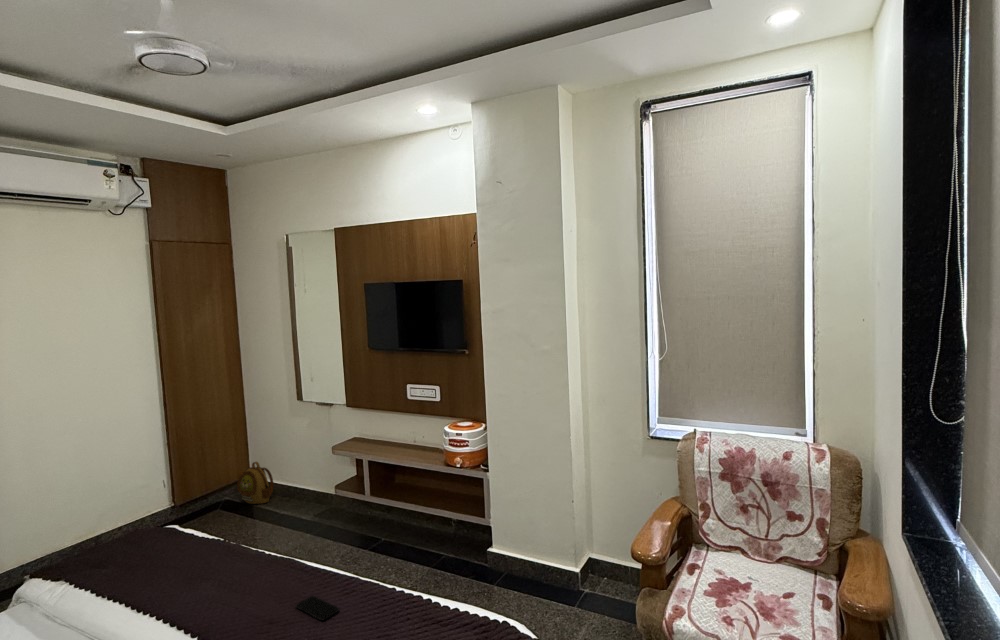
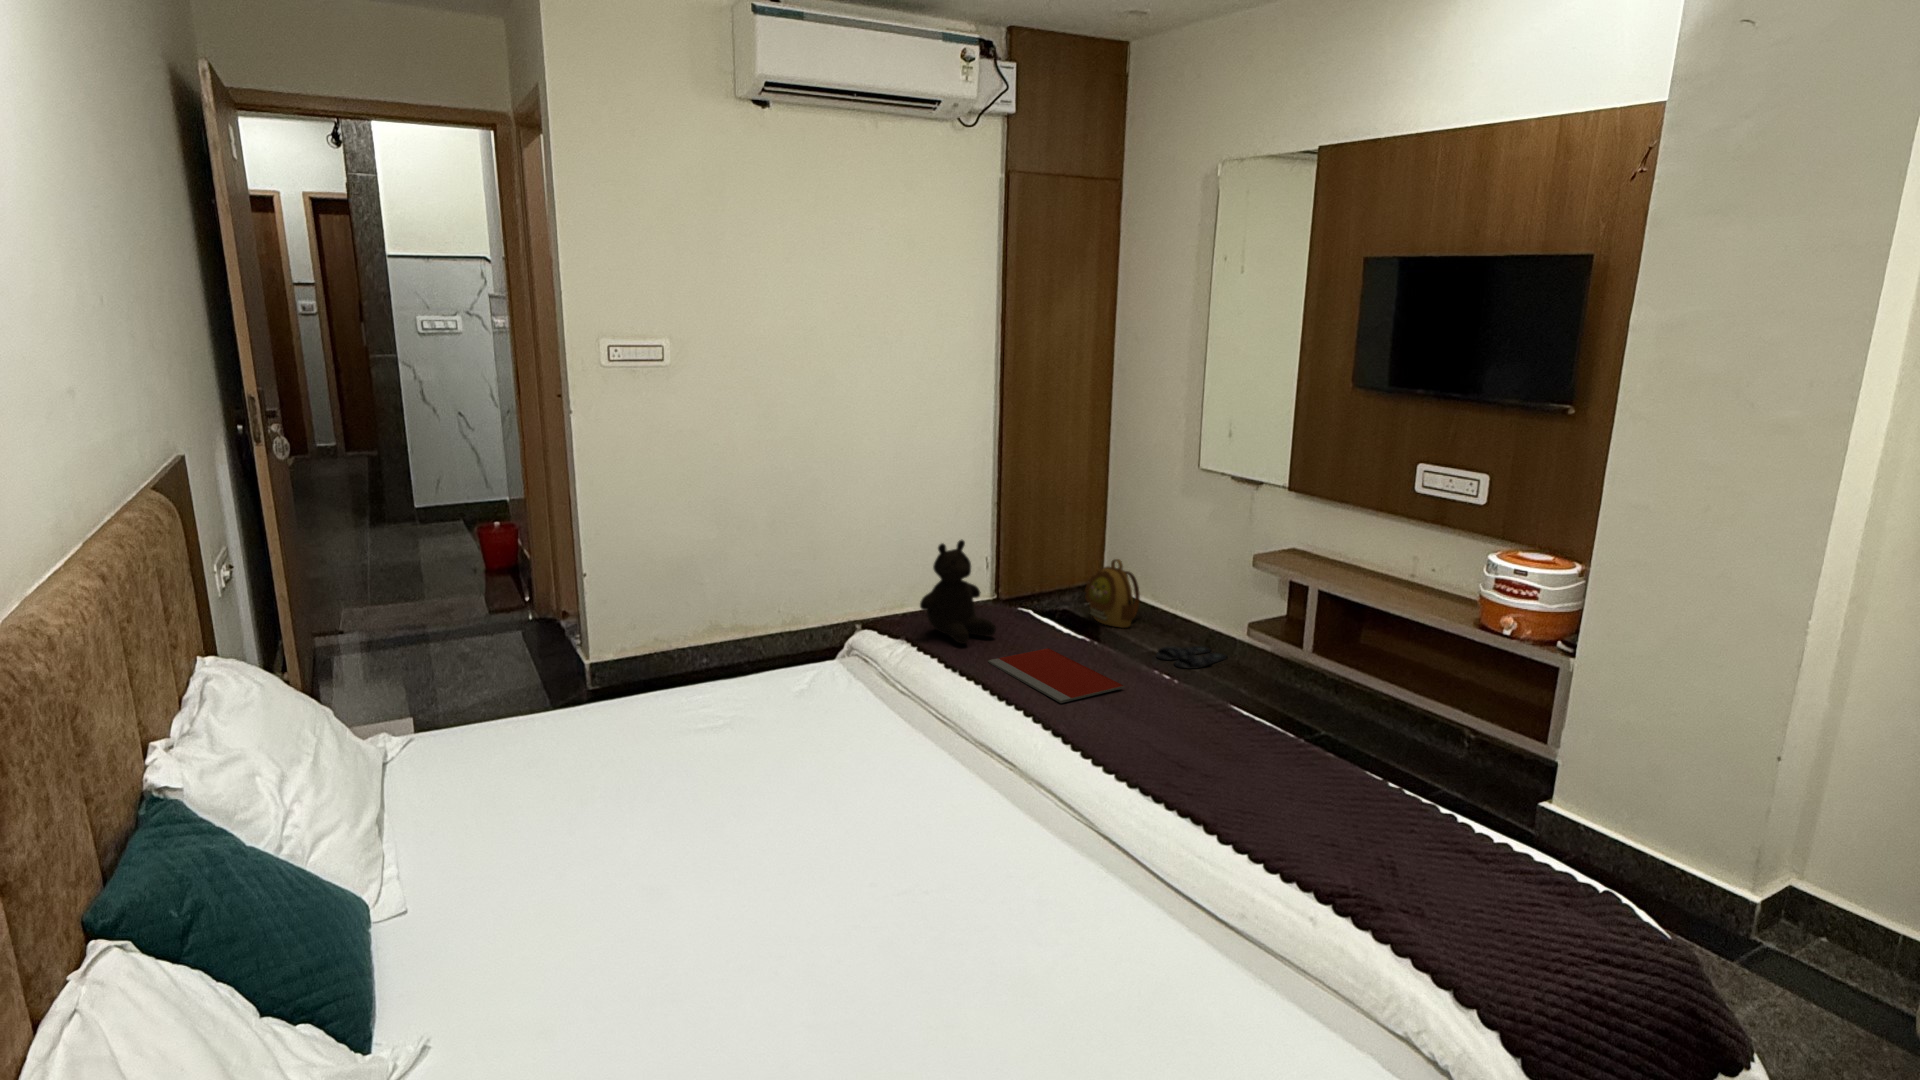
teddy bear: none [78,494,146,570] -> present [920,540,996,644]
slippers: none [285,503,329,521] -> present [1156,646,1227,669]
notebook: none [136,554,238,598] -> present [988,648,1125,703]
smartphone: present [296,596,339,620] -> none [1218,752,1291,789]

